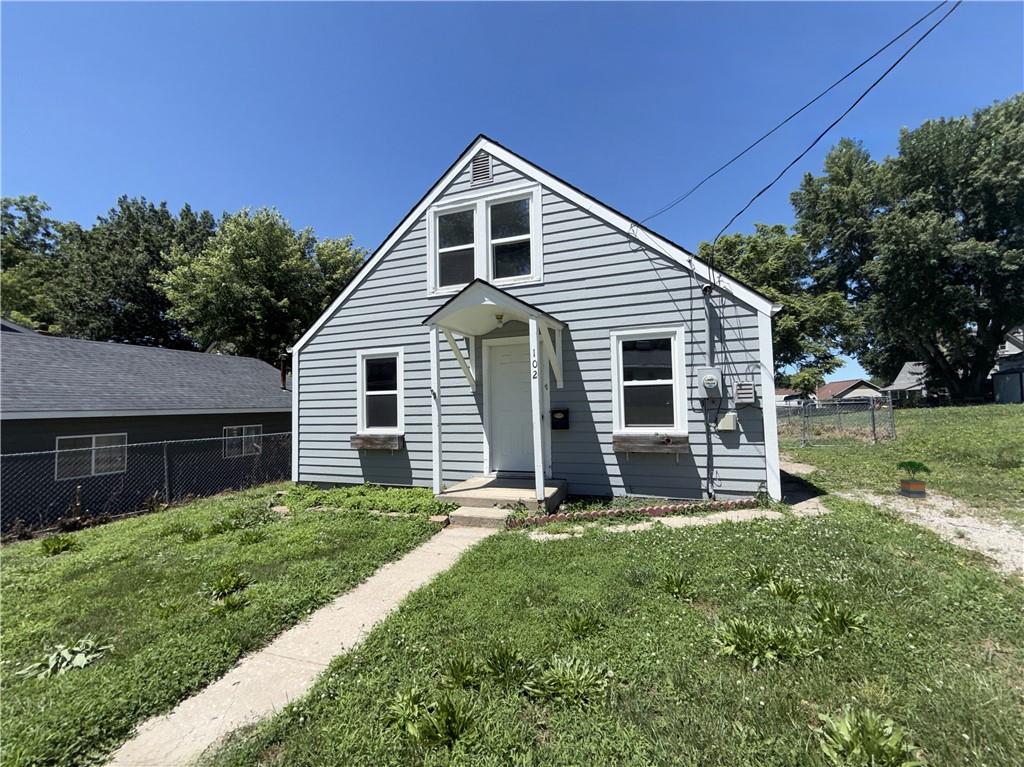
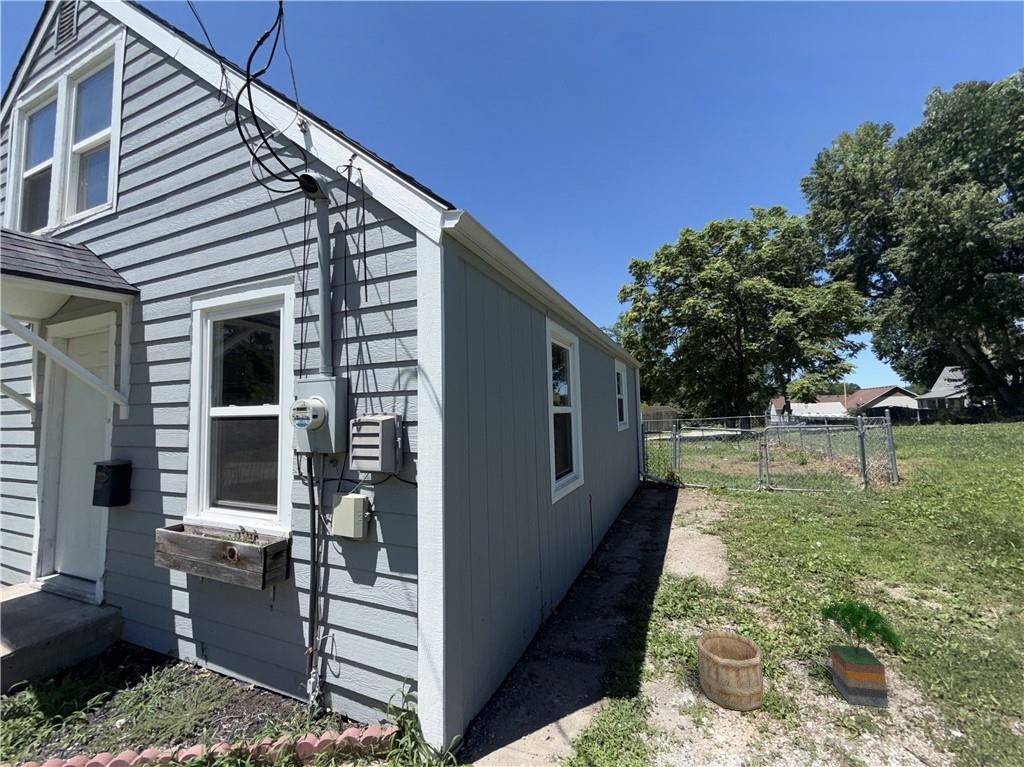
wooden bucket: none [846,476,878,500] -> present [695,630,763,711]

